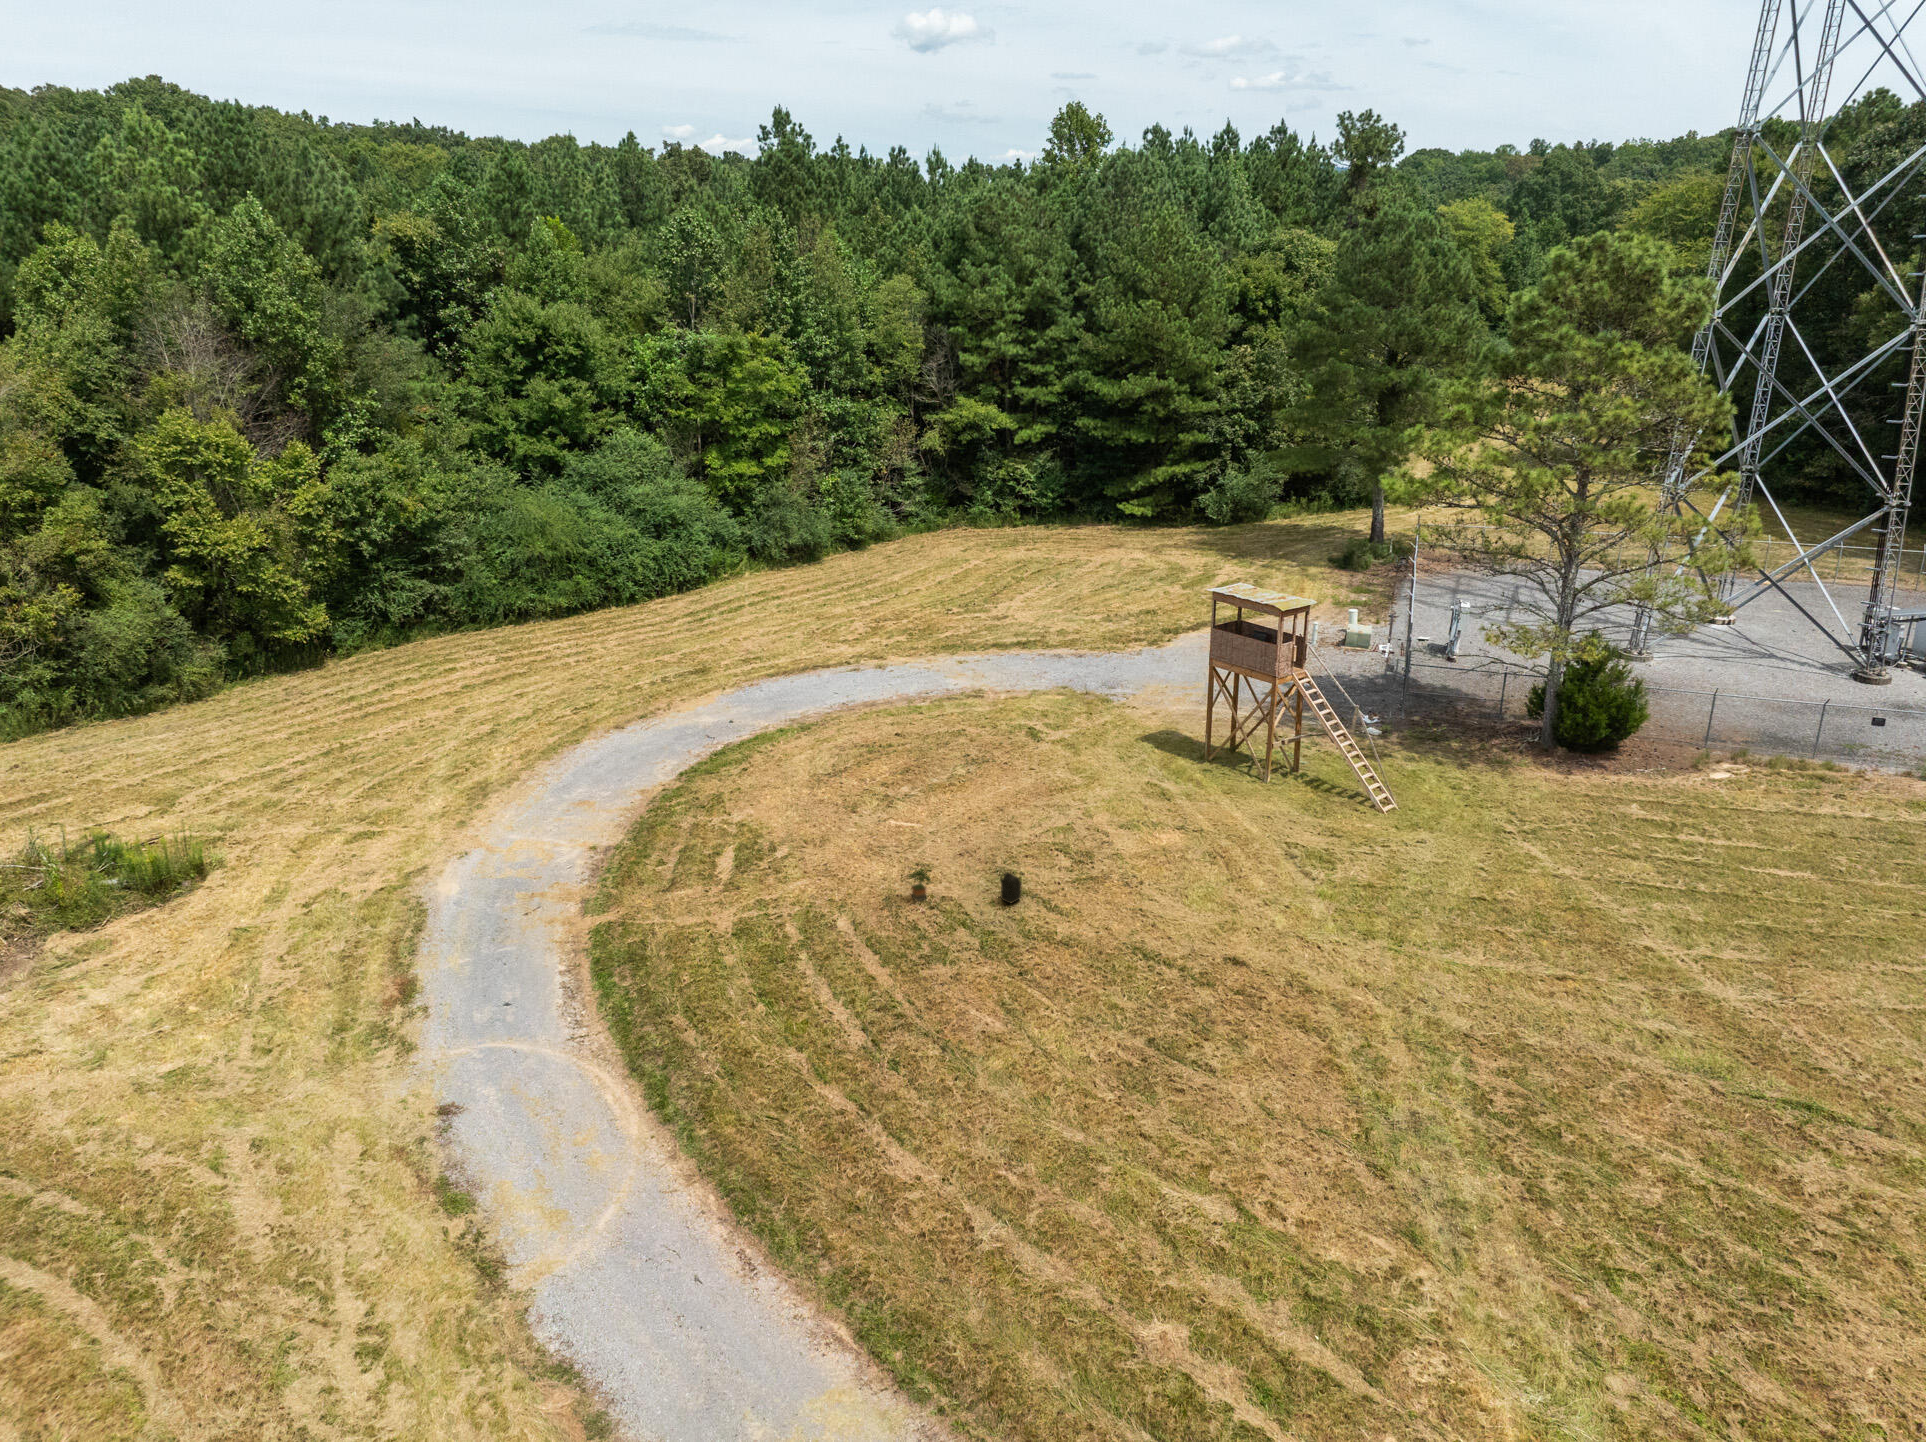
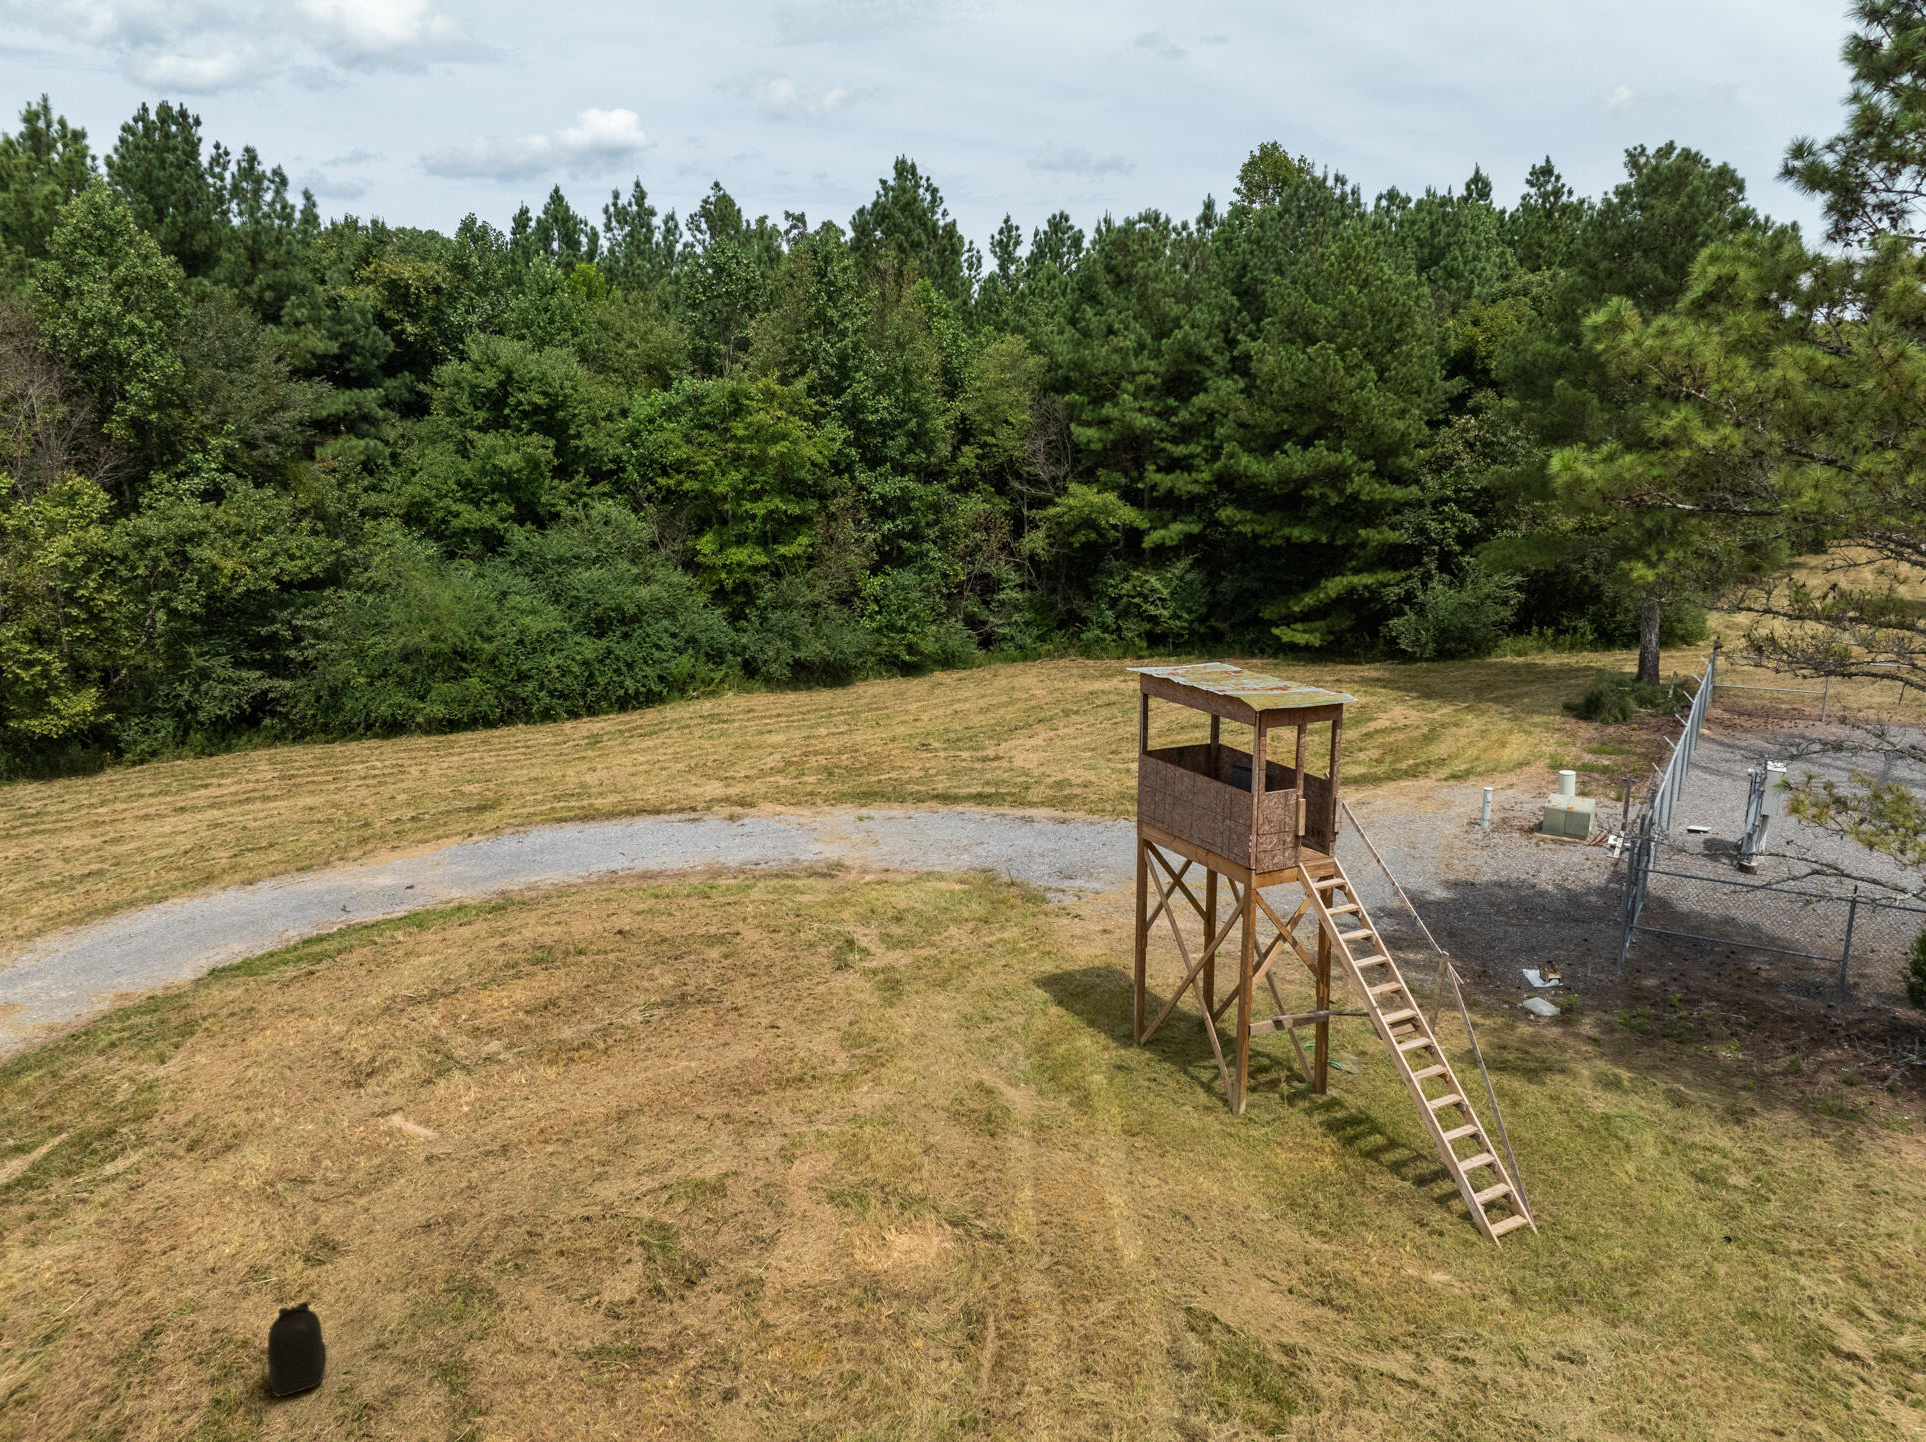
potted tree: present [909,870,931,901] -> none [89,1255,149,1341]

